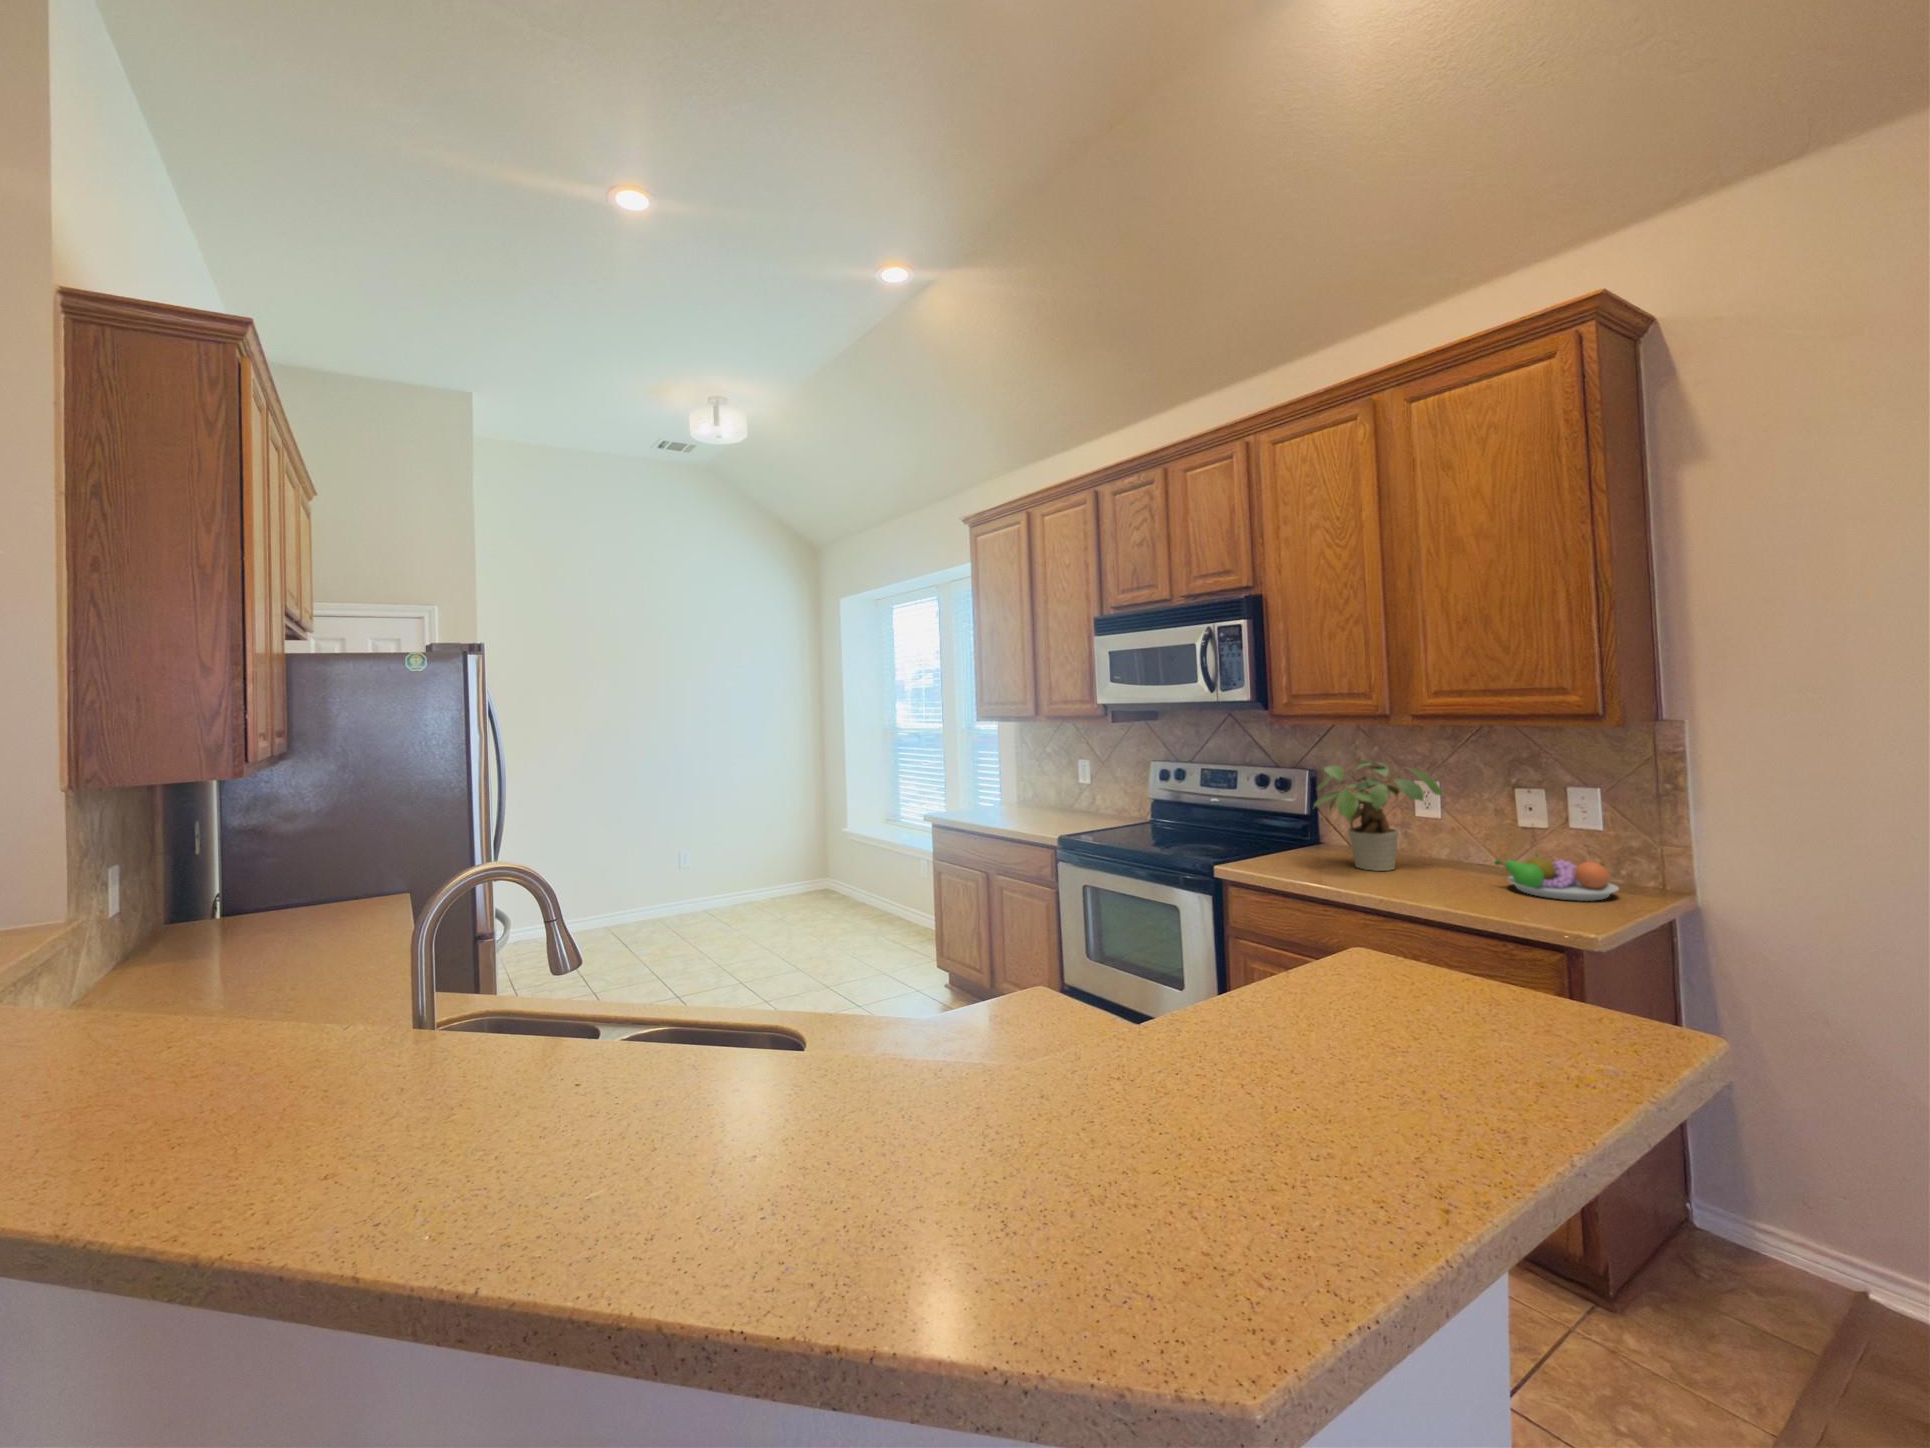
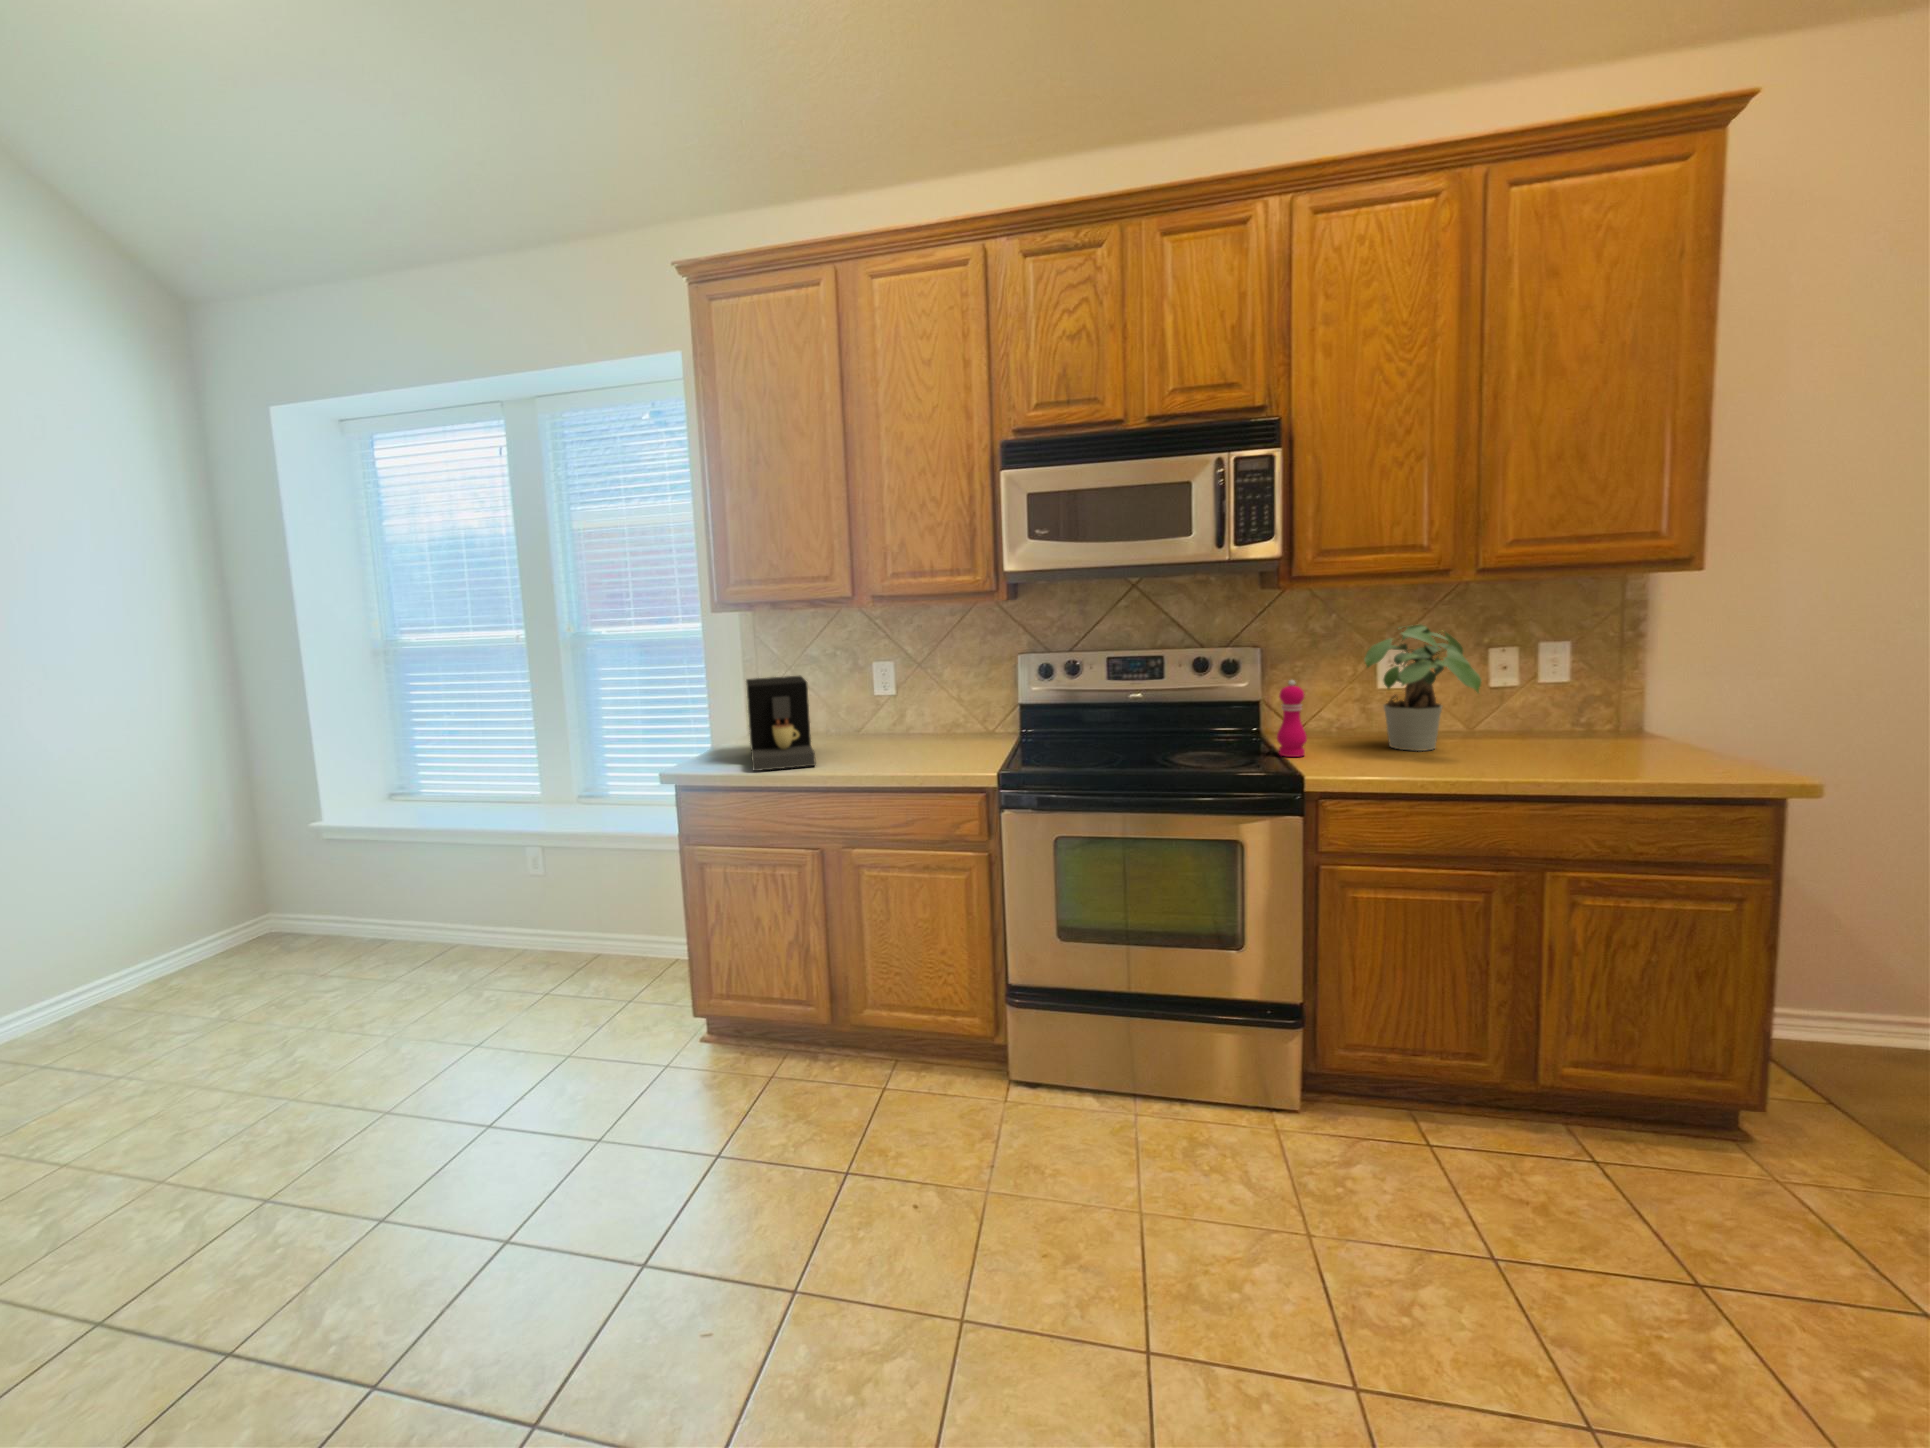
coffee maker: none [972,763,1040,820] -> present [746,676,816,771]
pepper mill: none [1253,796,1276,858] -> present [1277,680,1307,757]
fruit bowl: present [1495,853,1619,901] -> none [1549,705,1665,748]

